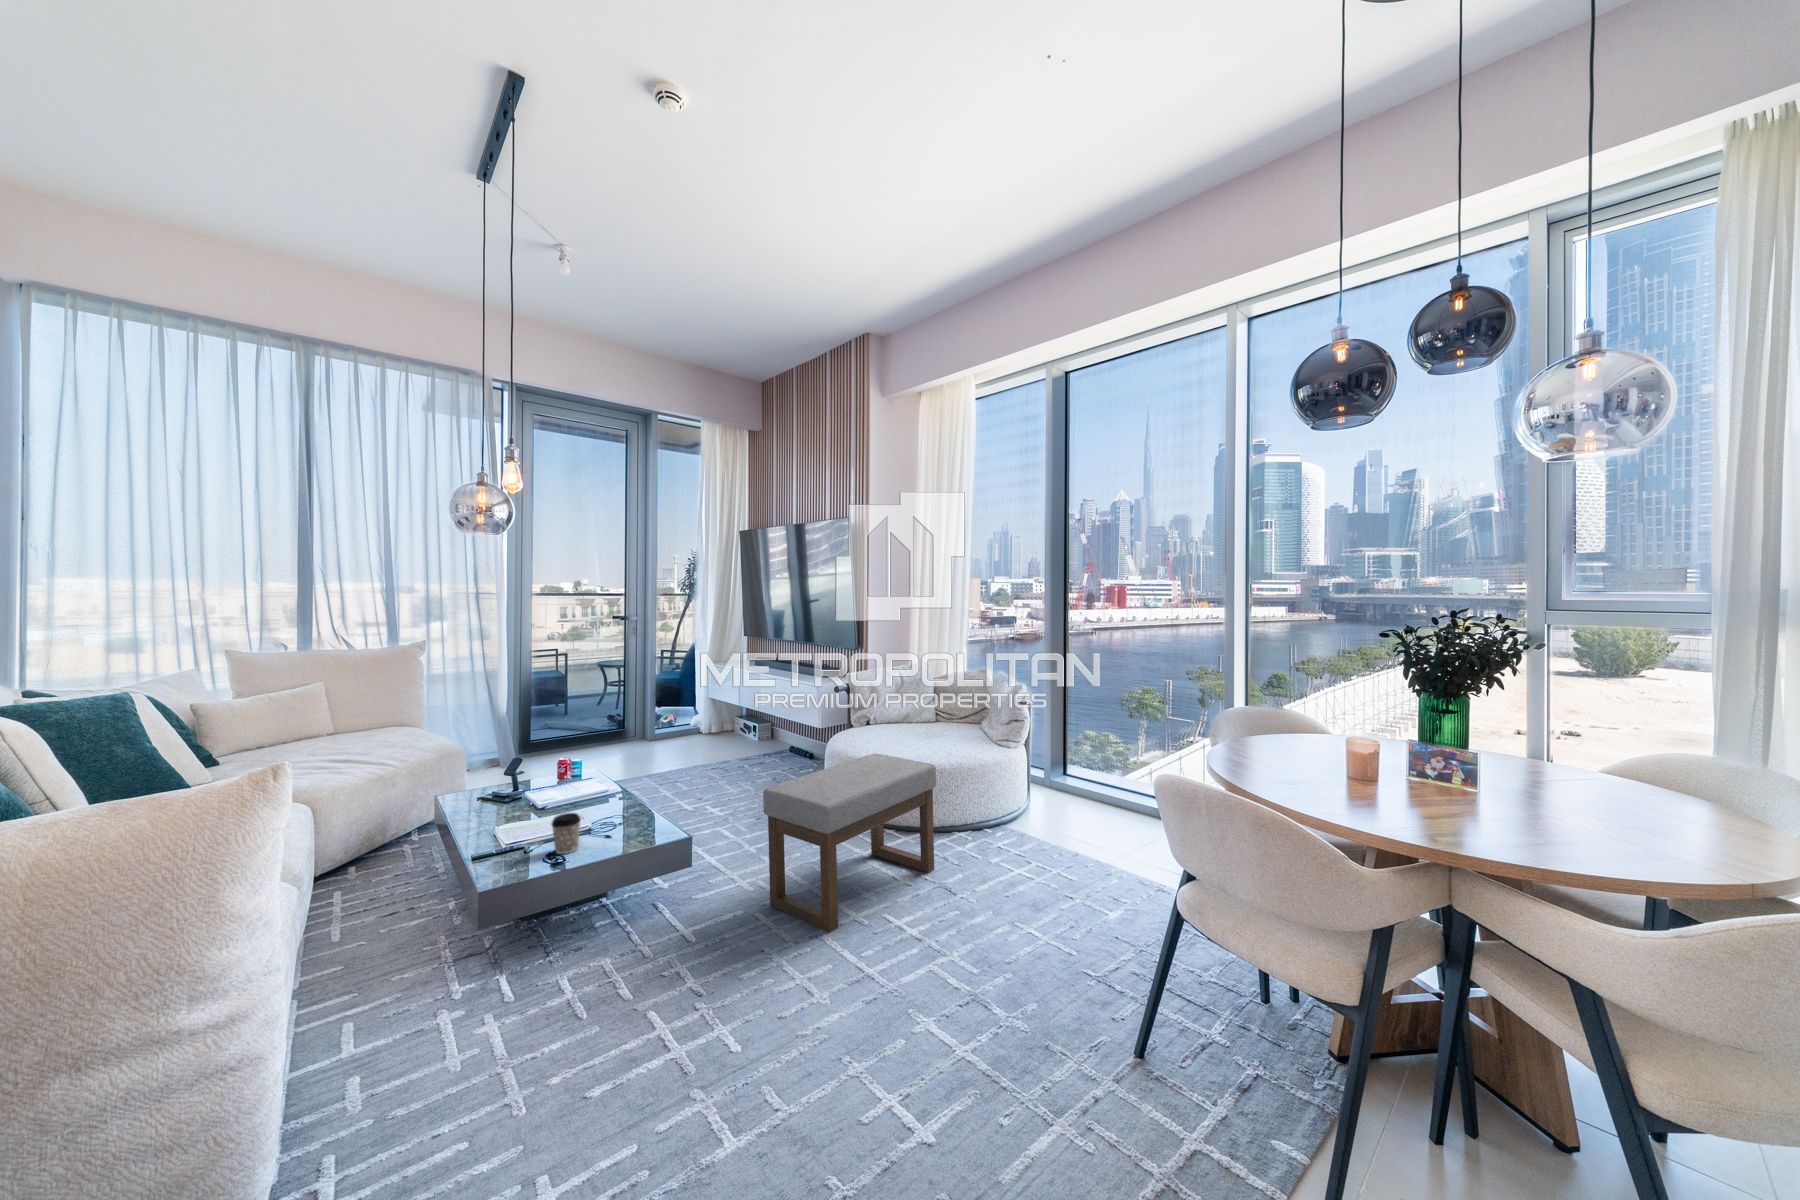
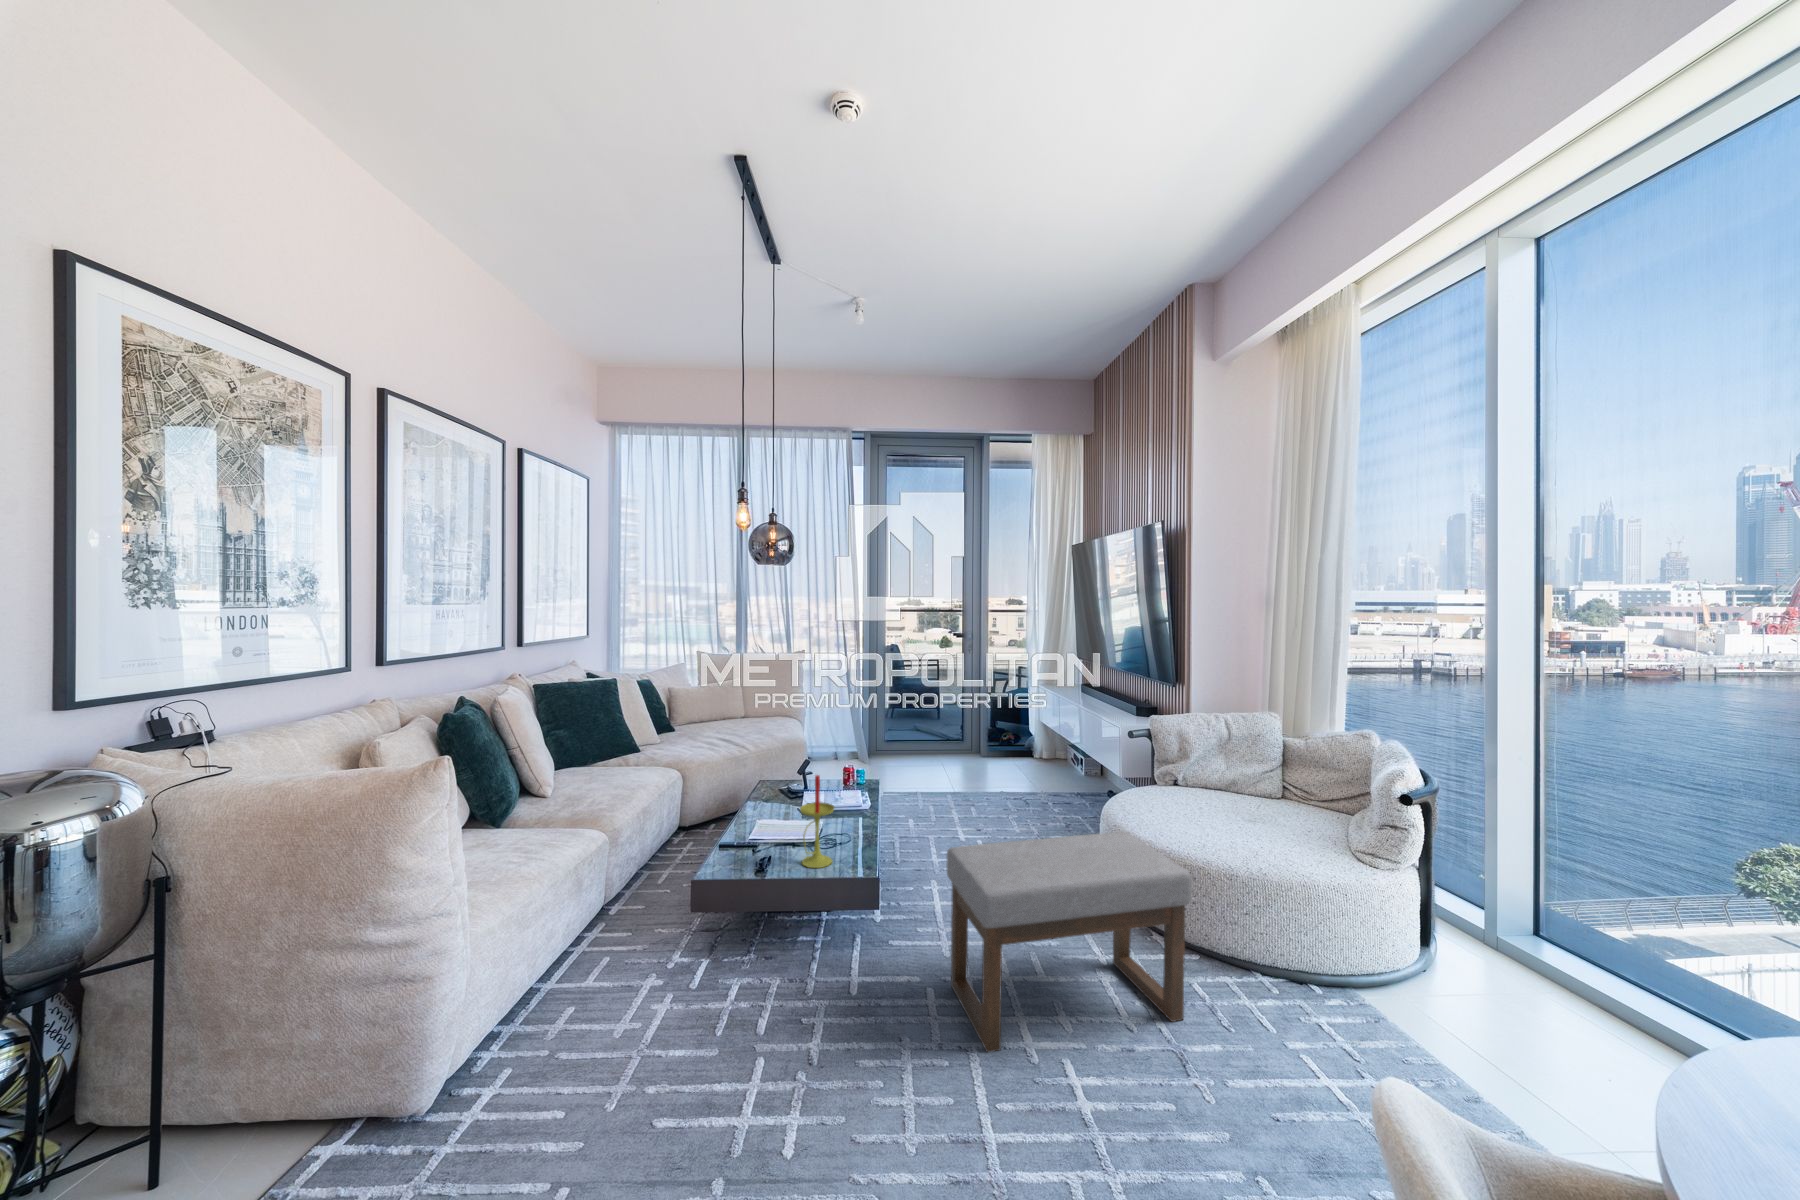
candle: none [610,751,646,843] -> present [800,775,834,868]
coffee cup: present [552,813,581,854] -> none [749,823,775,863]

